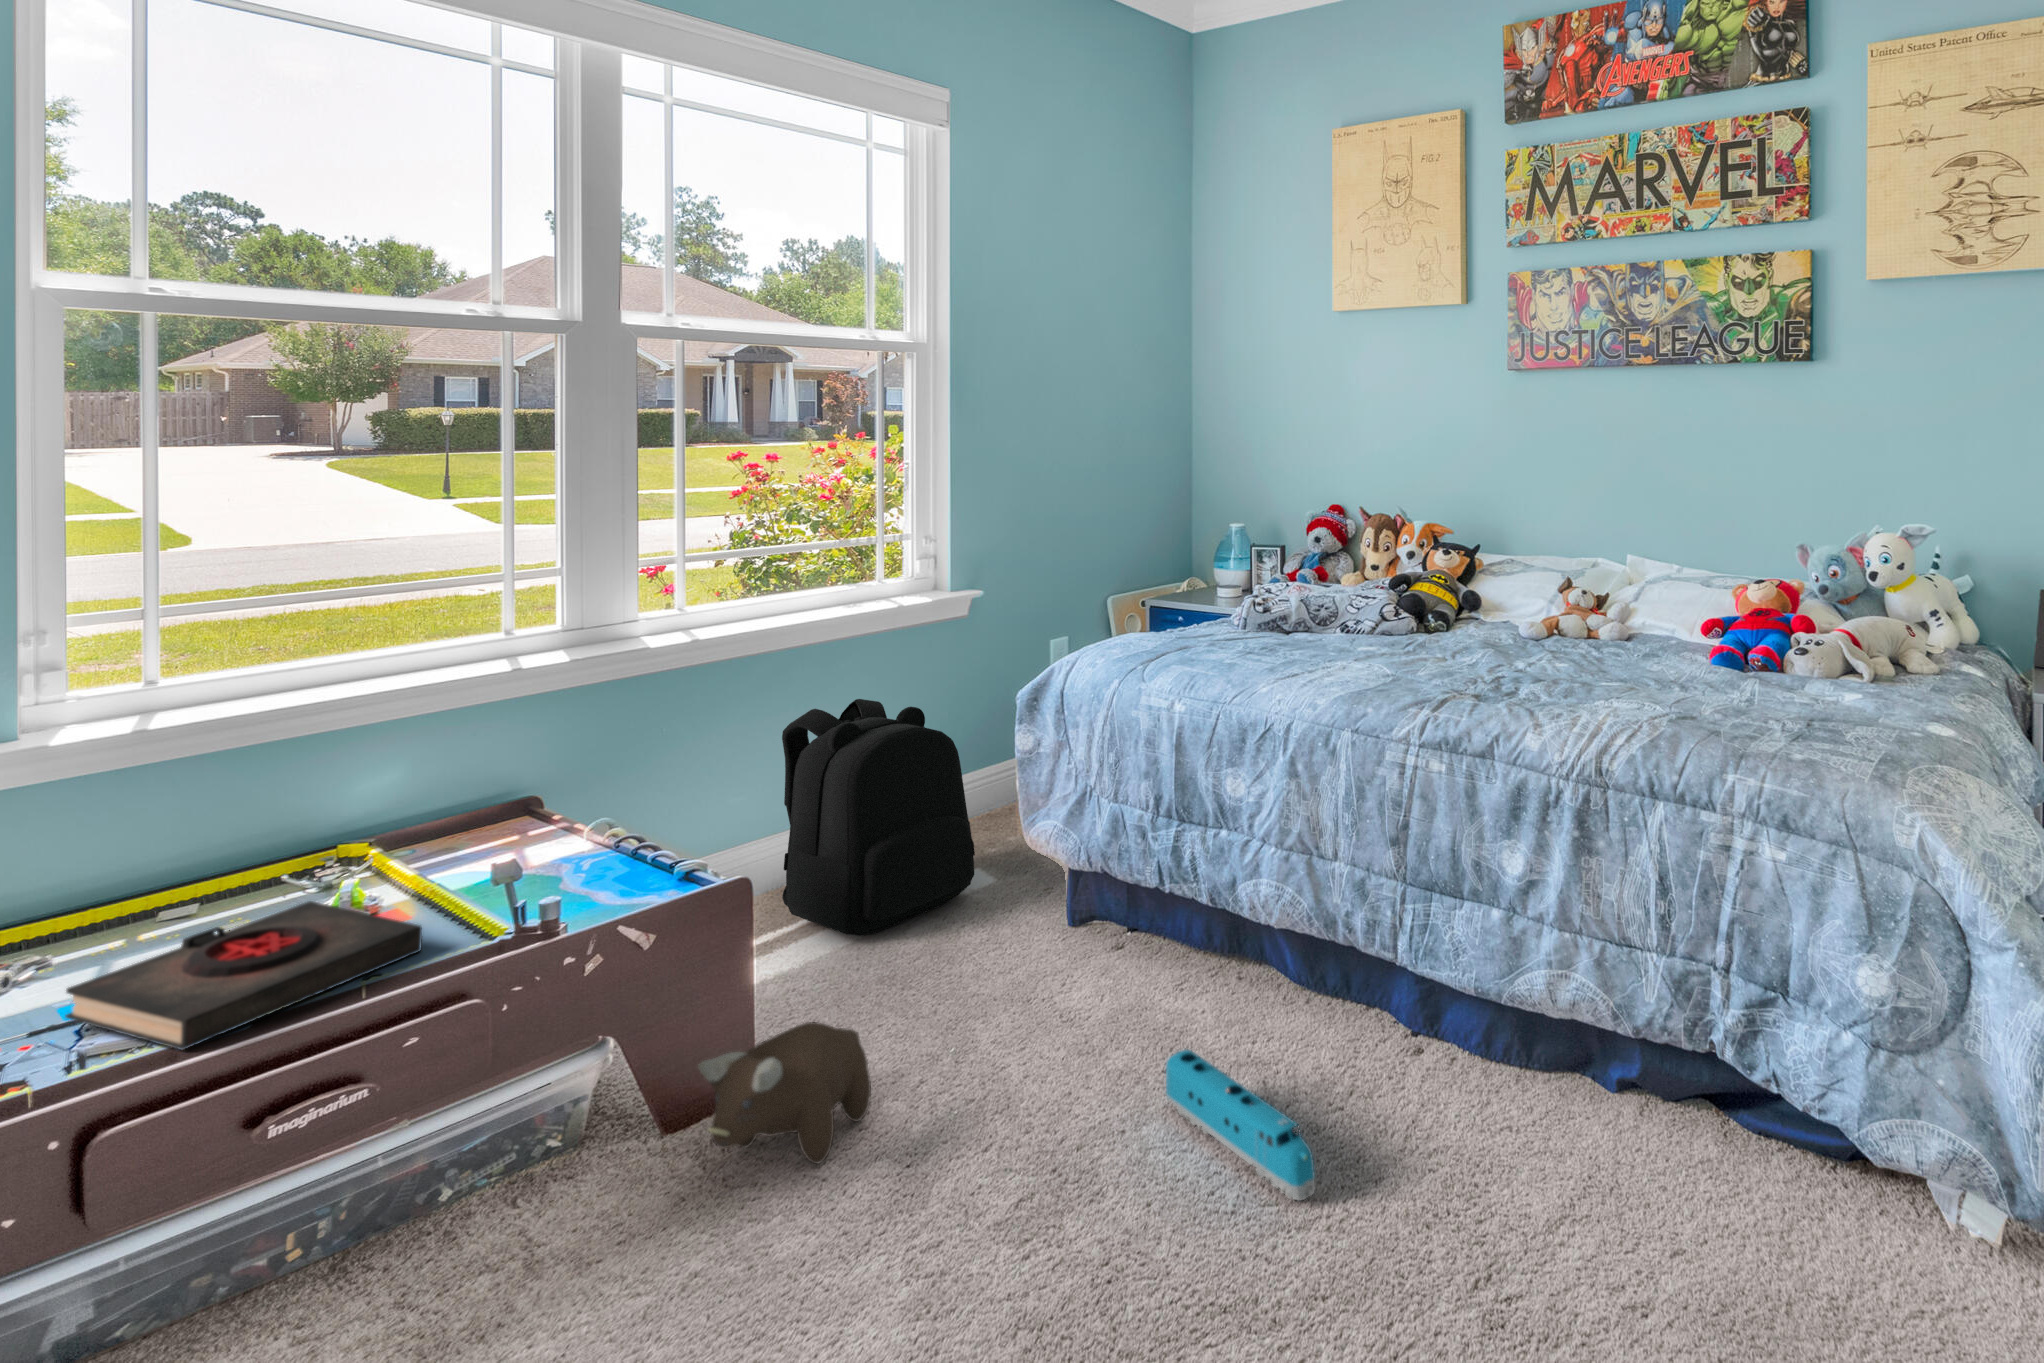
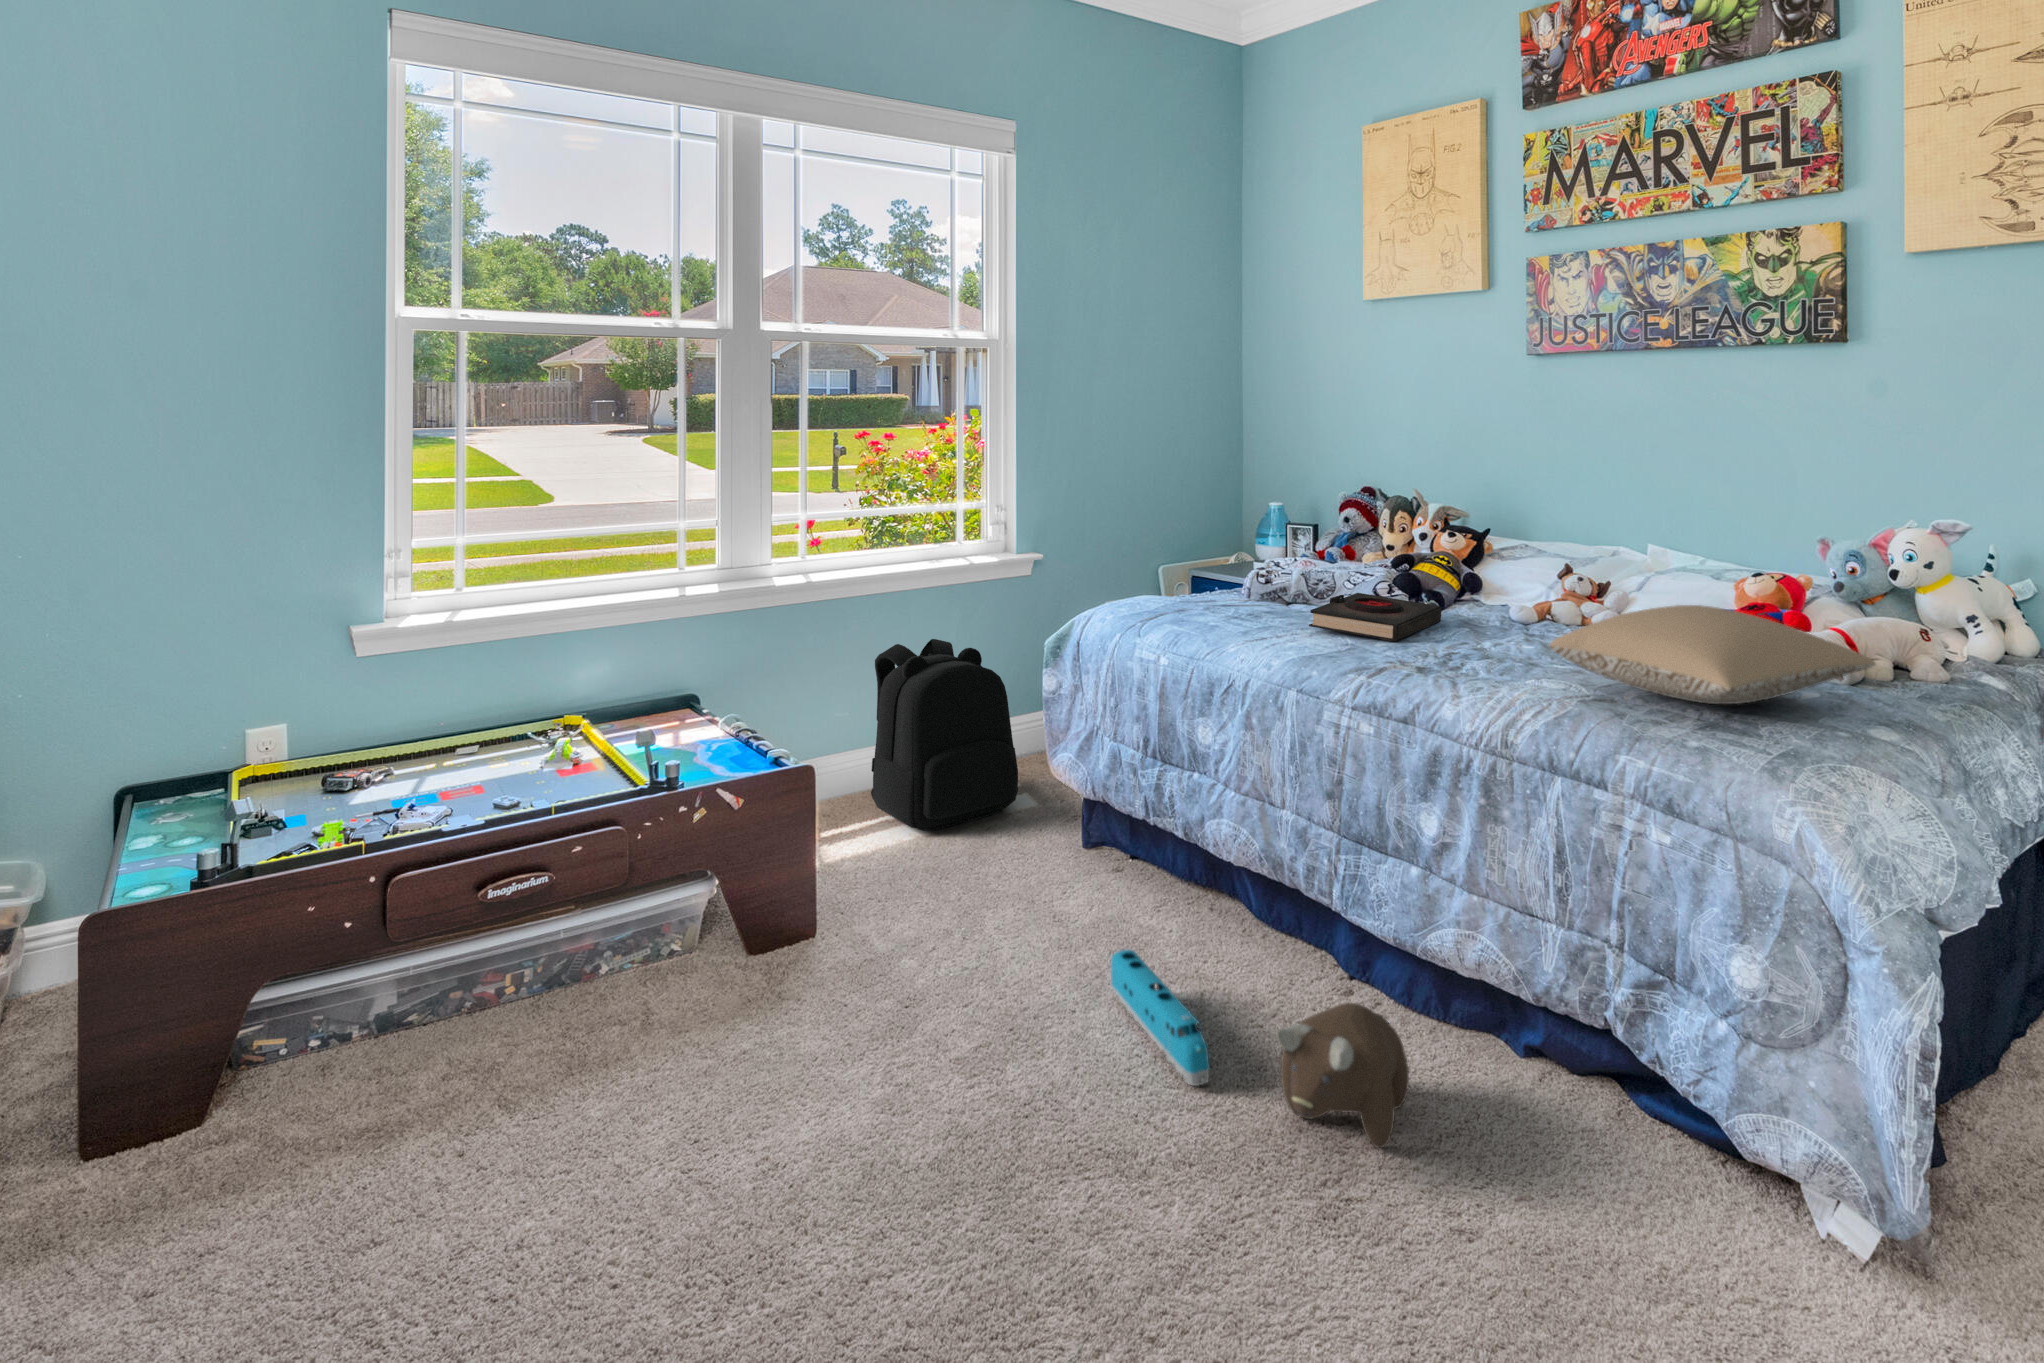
pillow: none [1619,616,1907,711] -> present [1549,605,1875,704]
book: present [65,901,422,1050] -> present [1309,593,1441,641]
plush toy: present [699,1022,871,1164] -> present [1277,1003,1409,1148]

